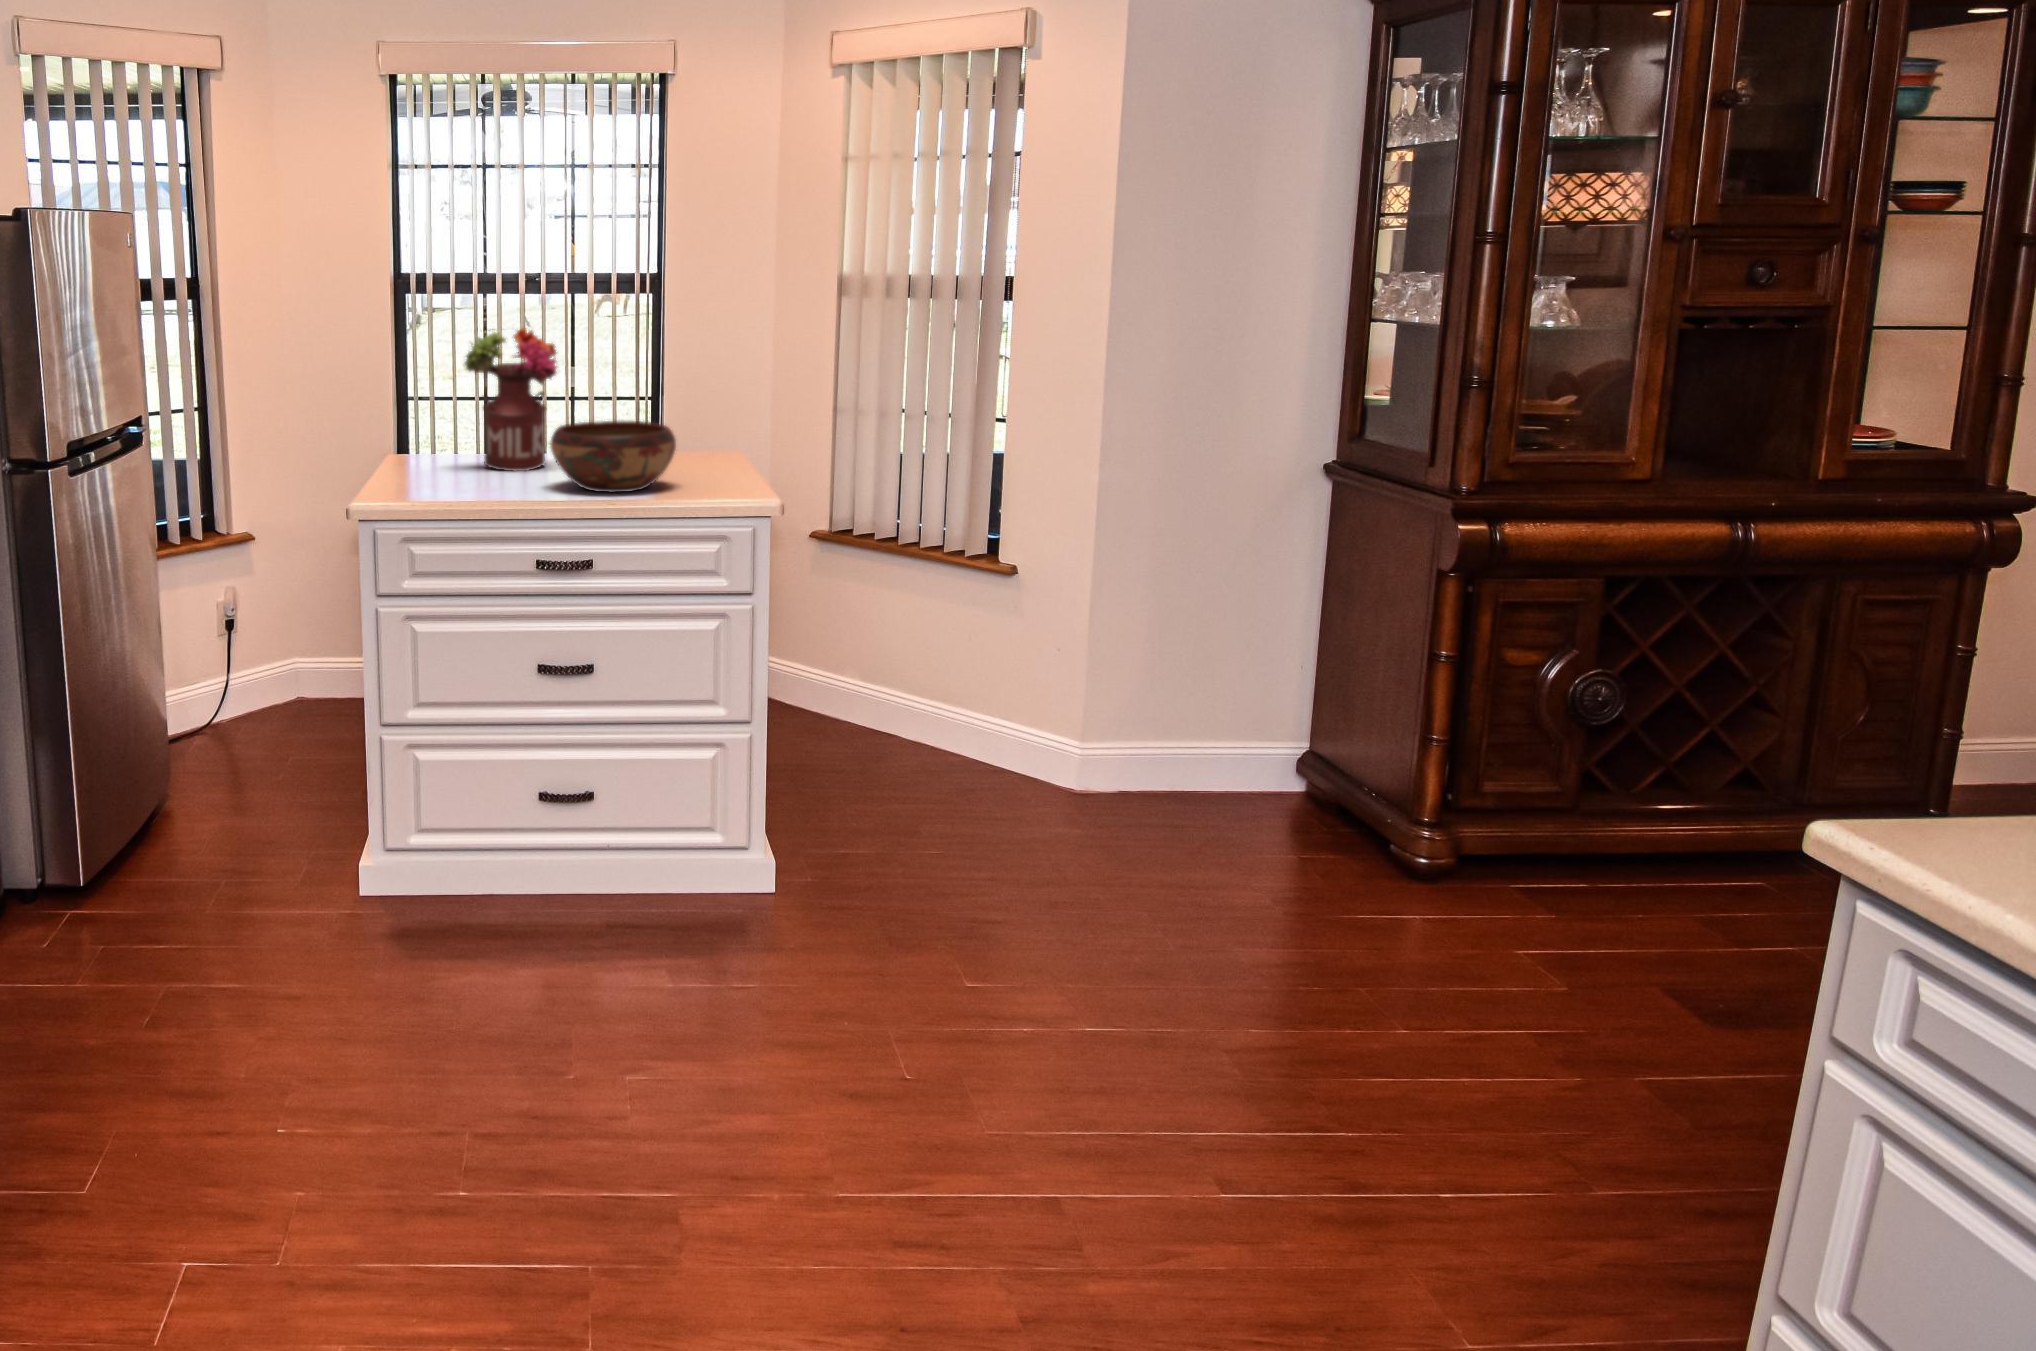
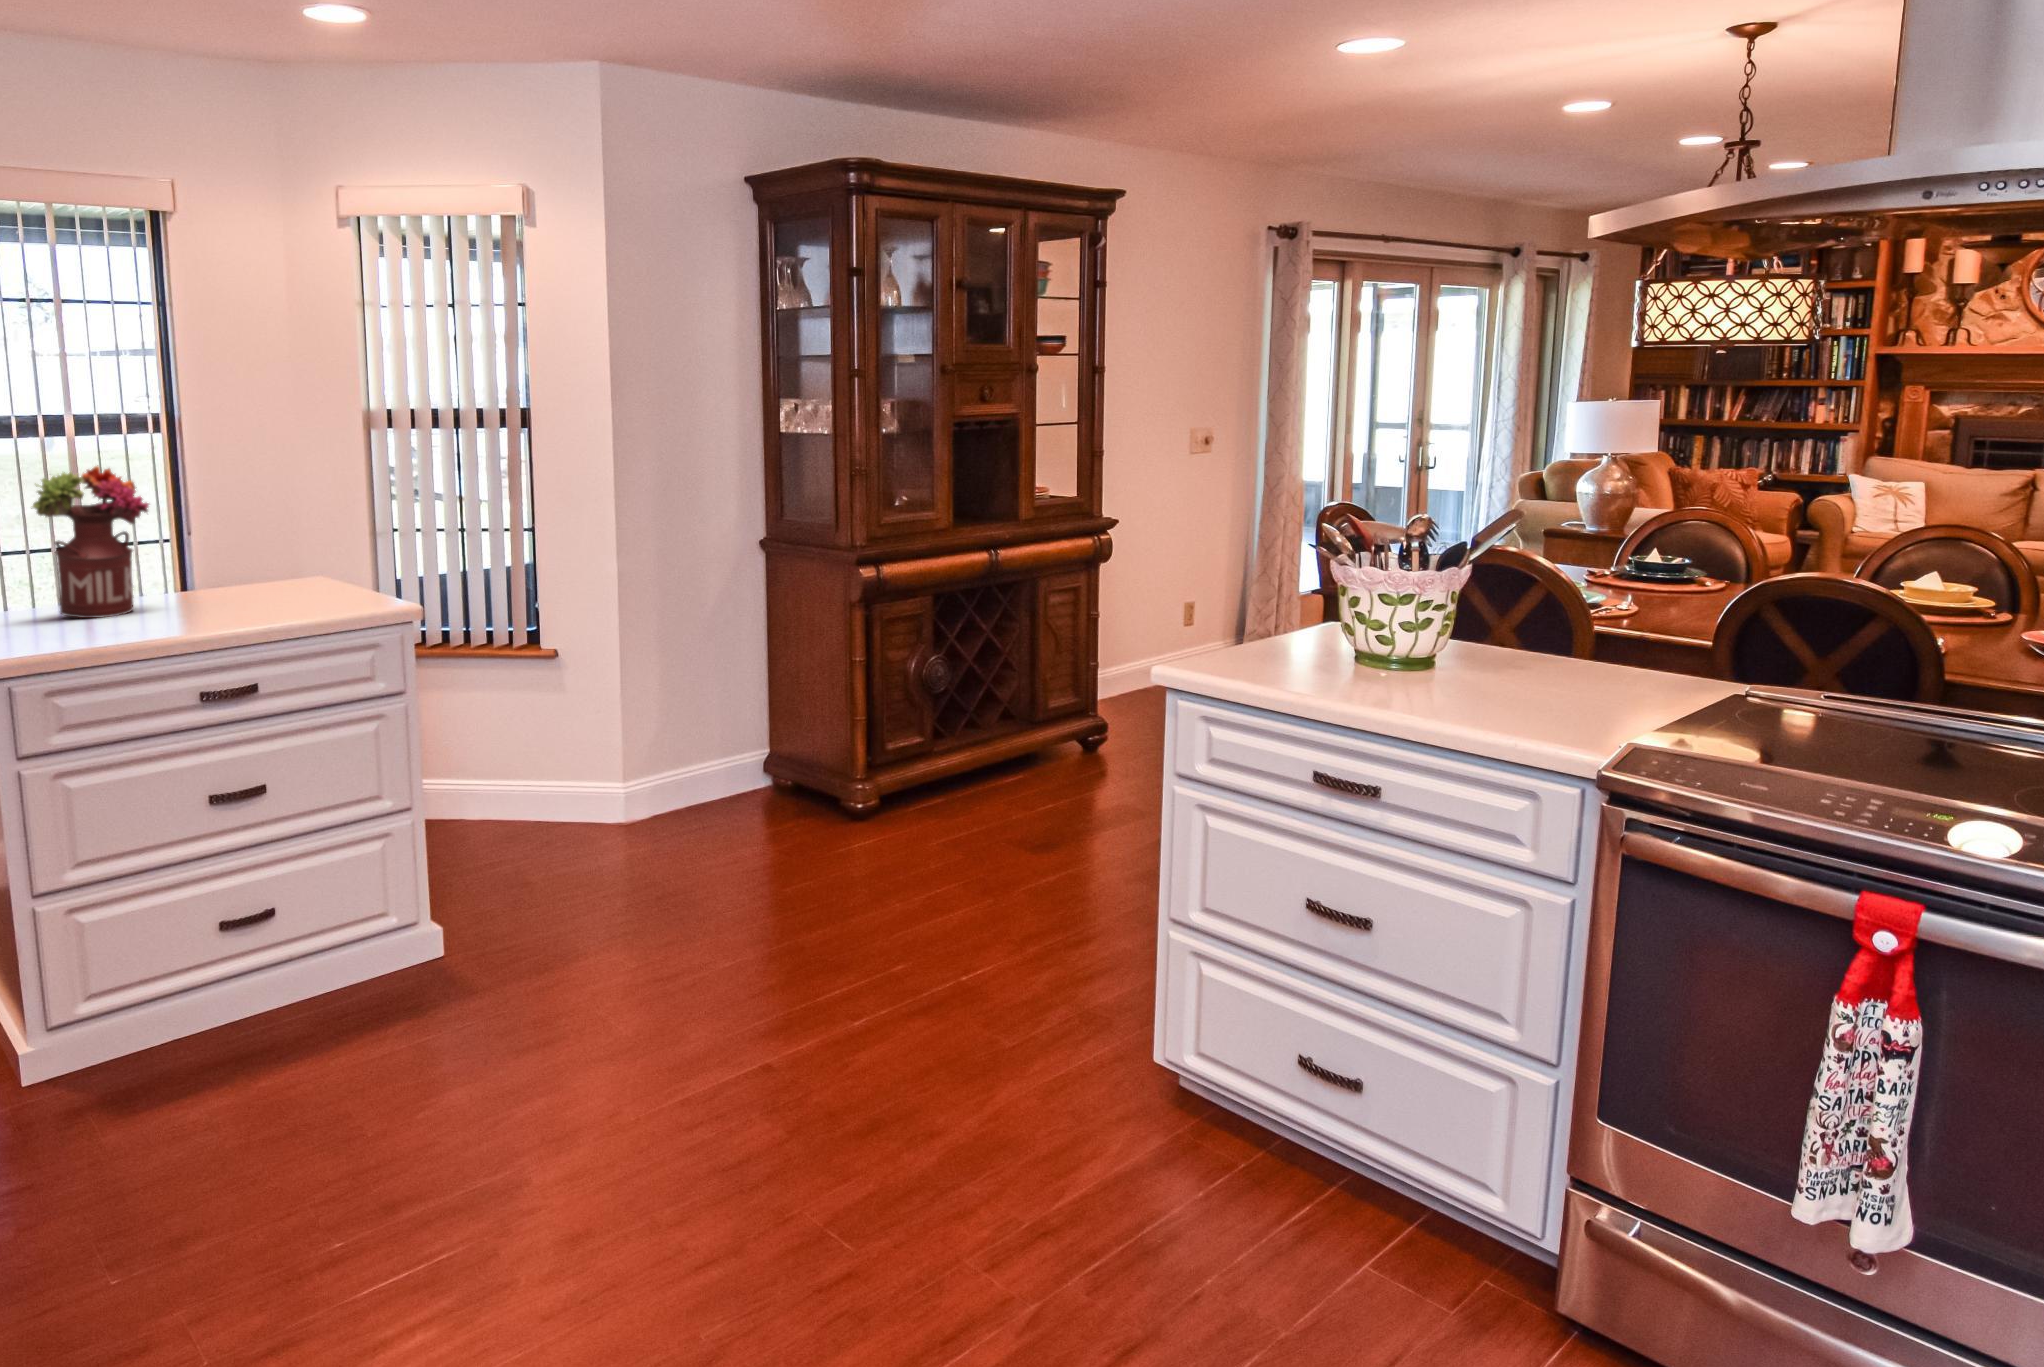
decorative bowl: present [550,421,676,492] -> none [183,549,317,617]

